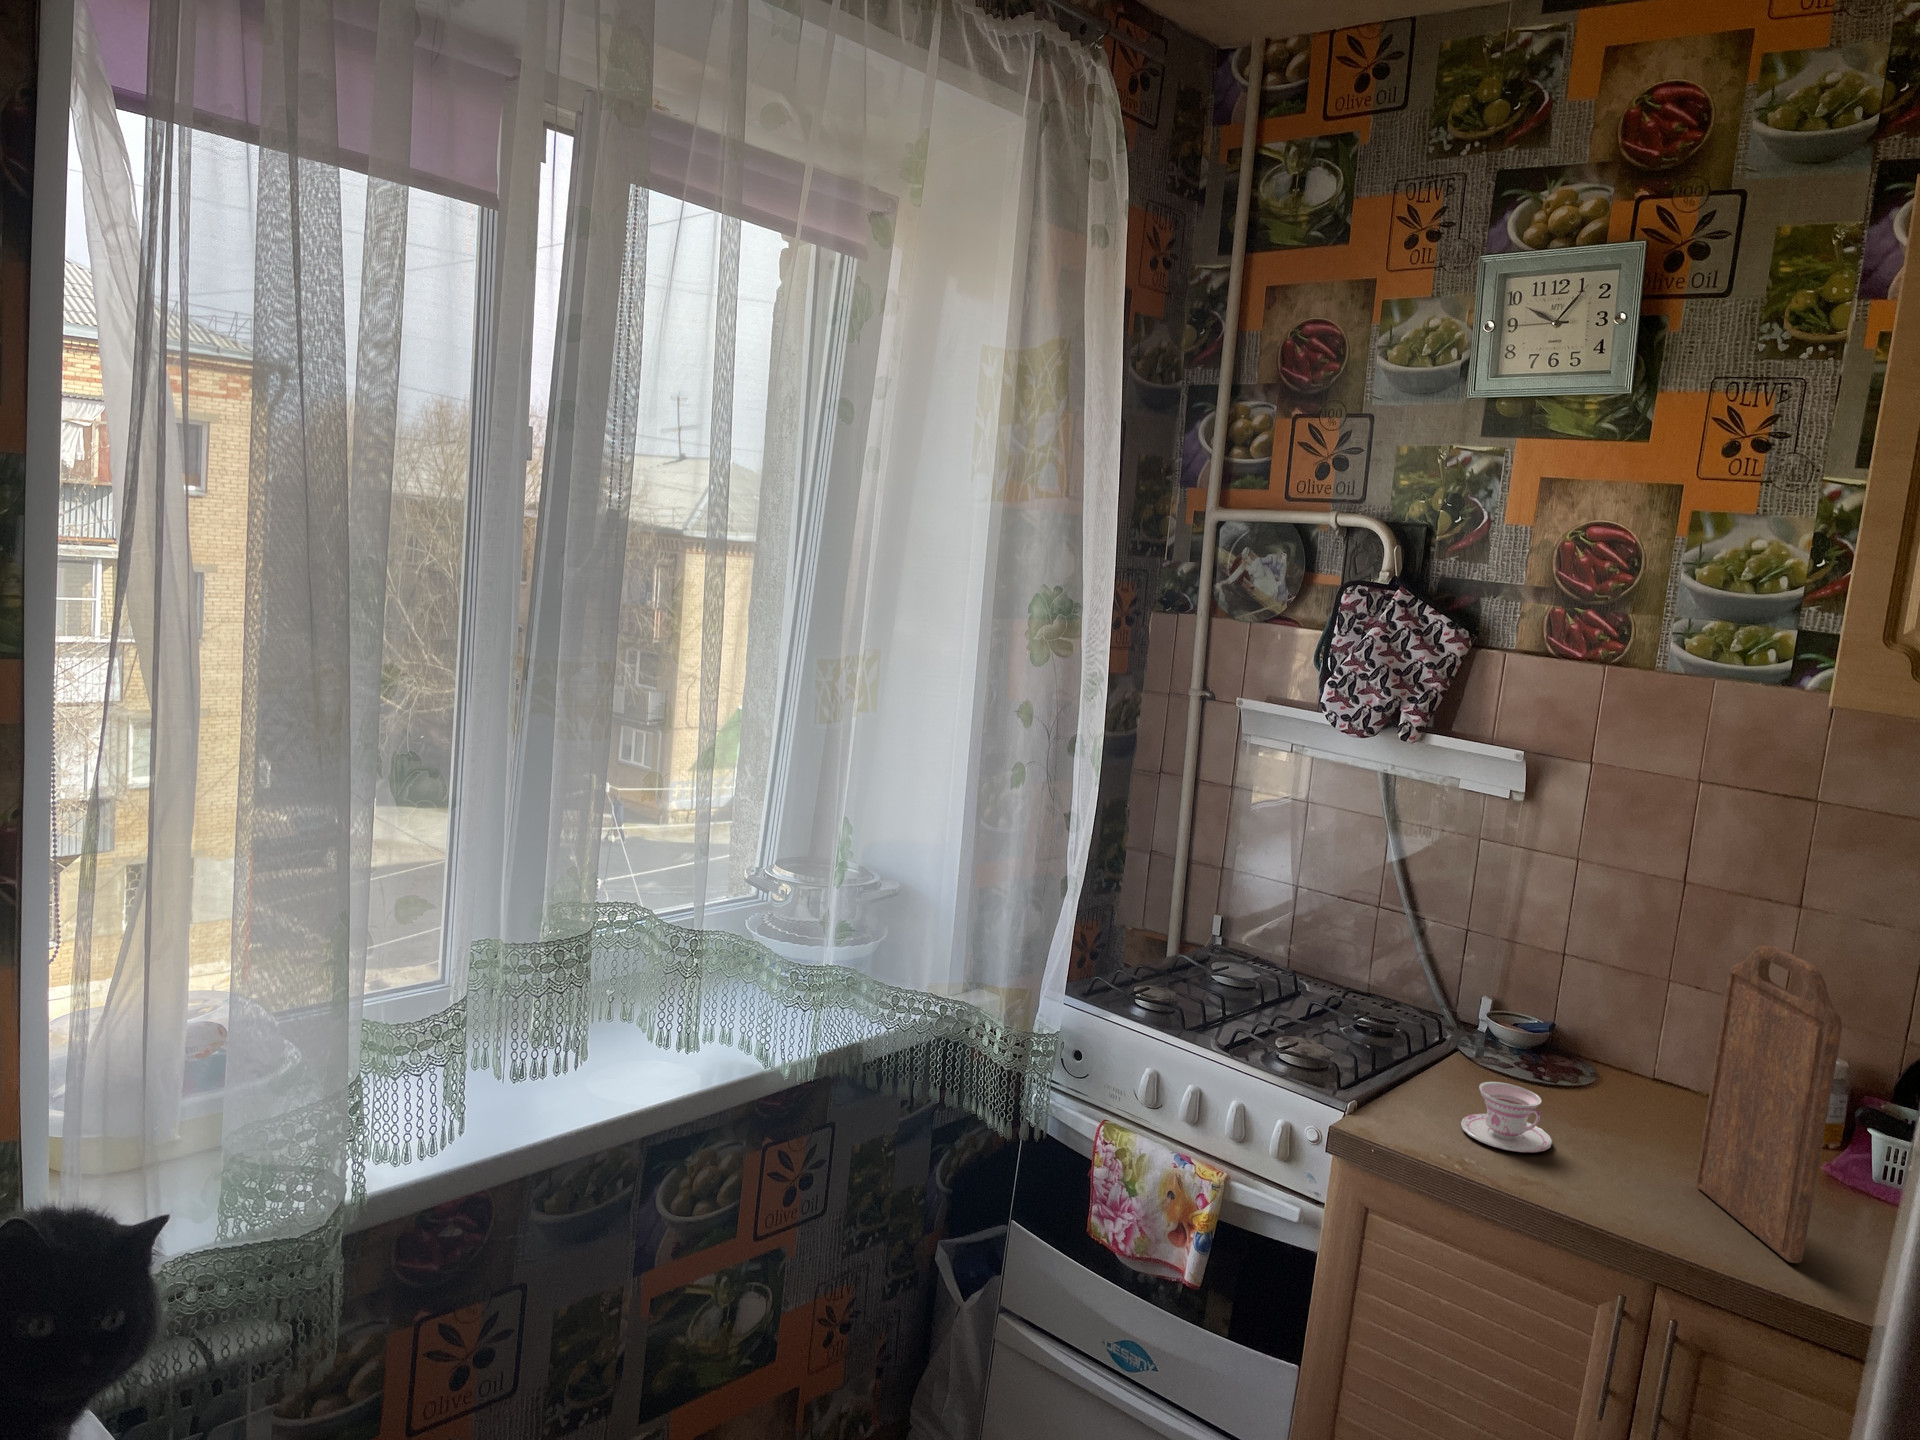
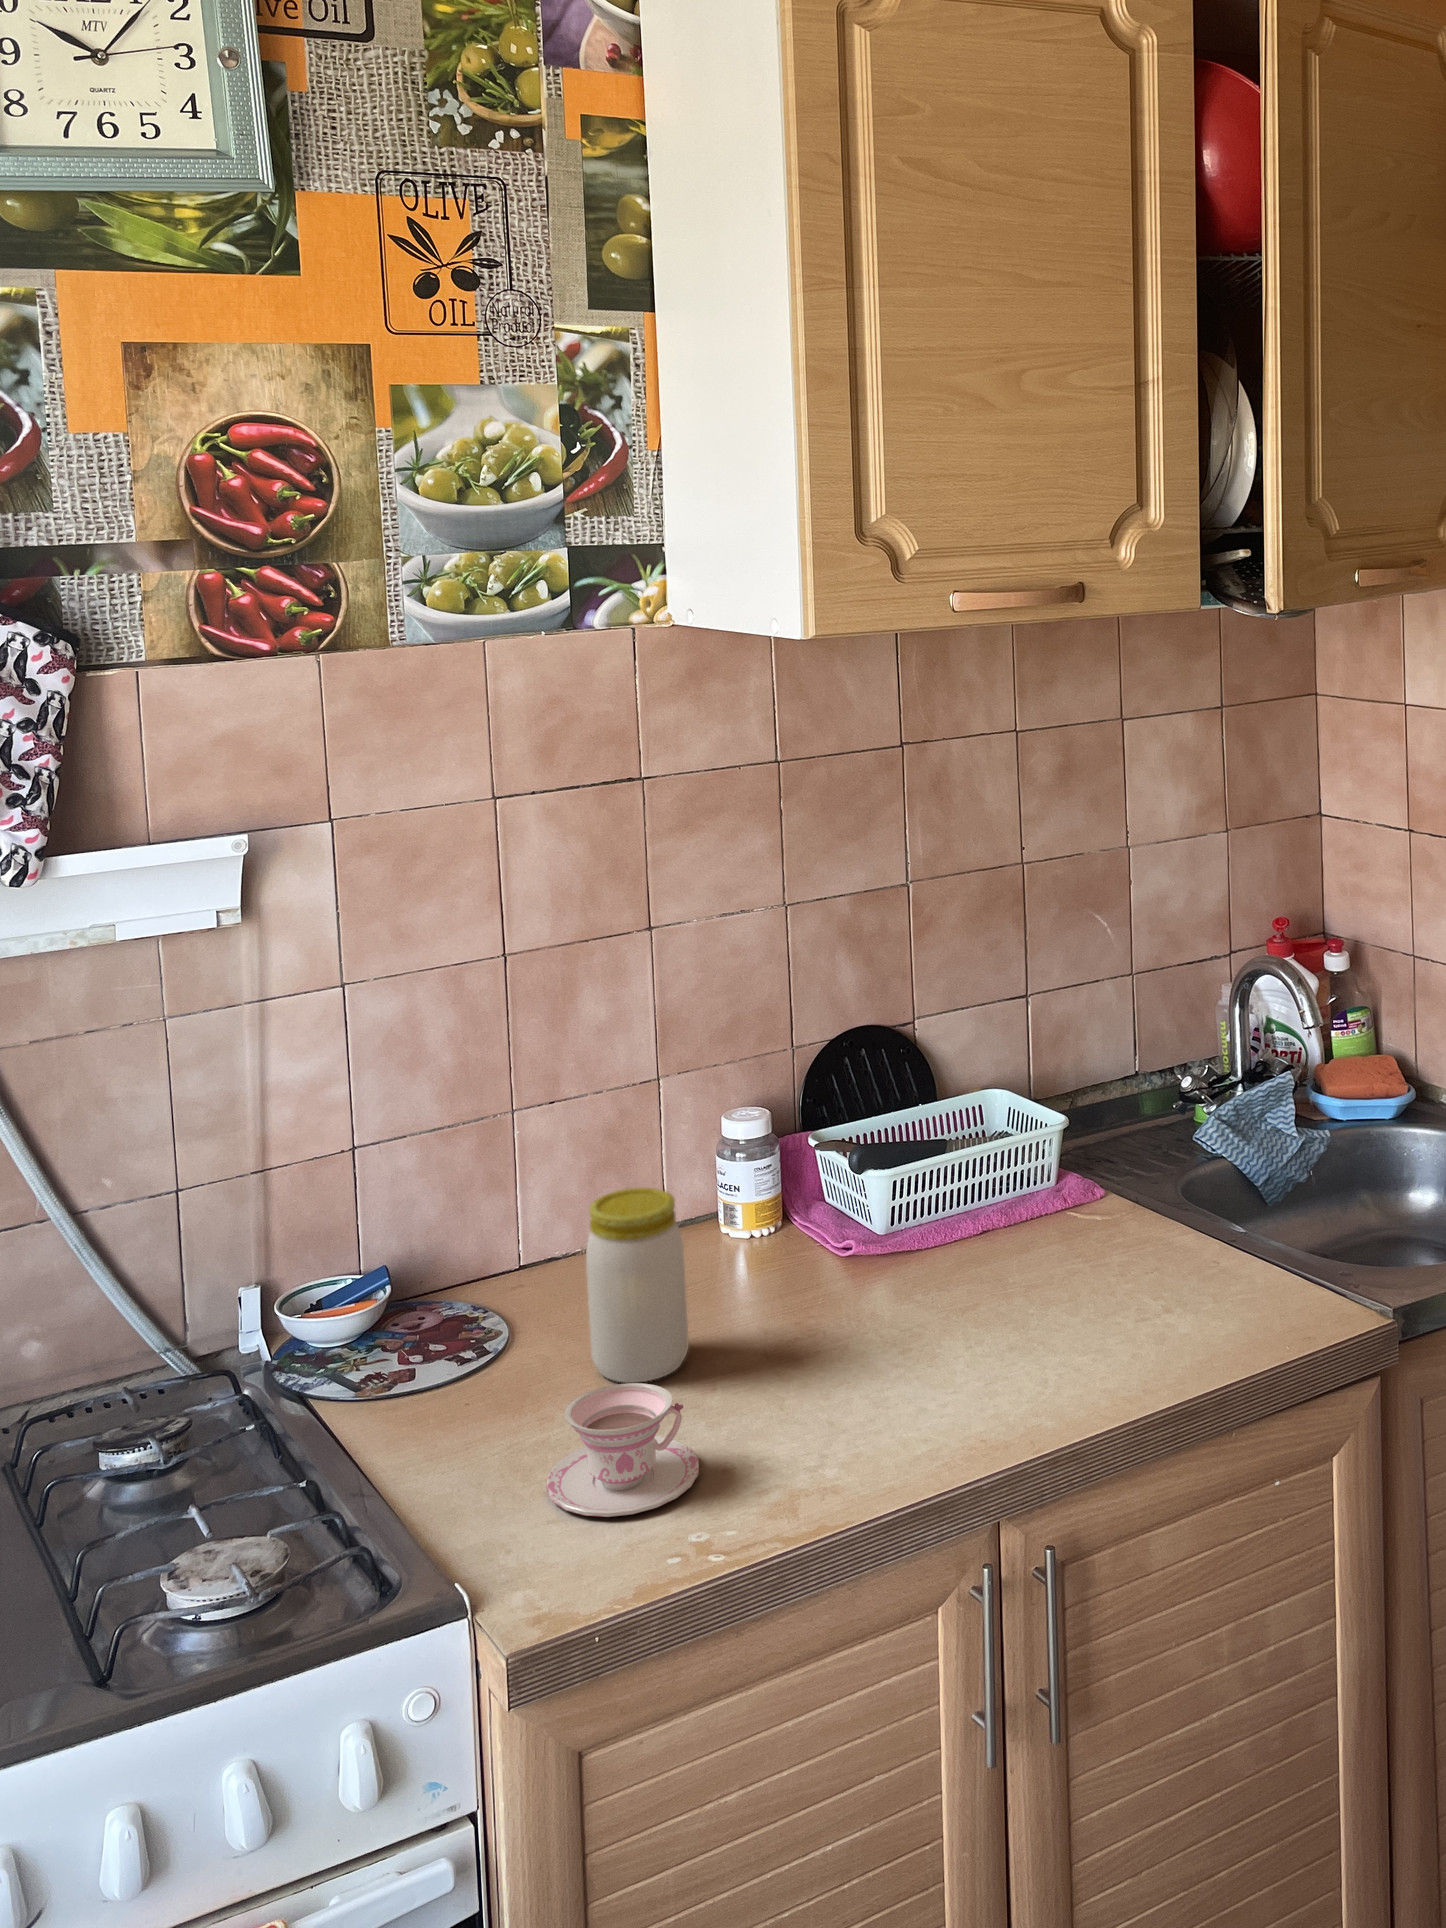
cutting board: present [1696,945,1842,1263] -> none [835,987,1079,1396]
jar: none [1582,1015,1656,1133] -> present [586,1188,689,1383]

